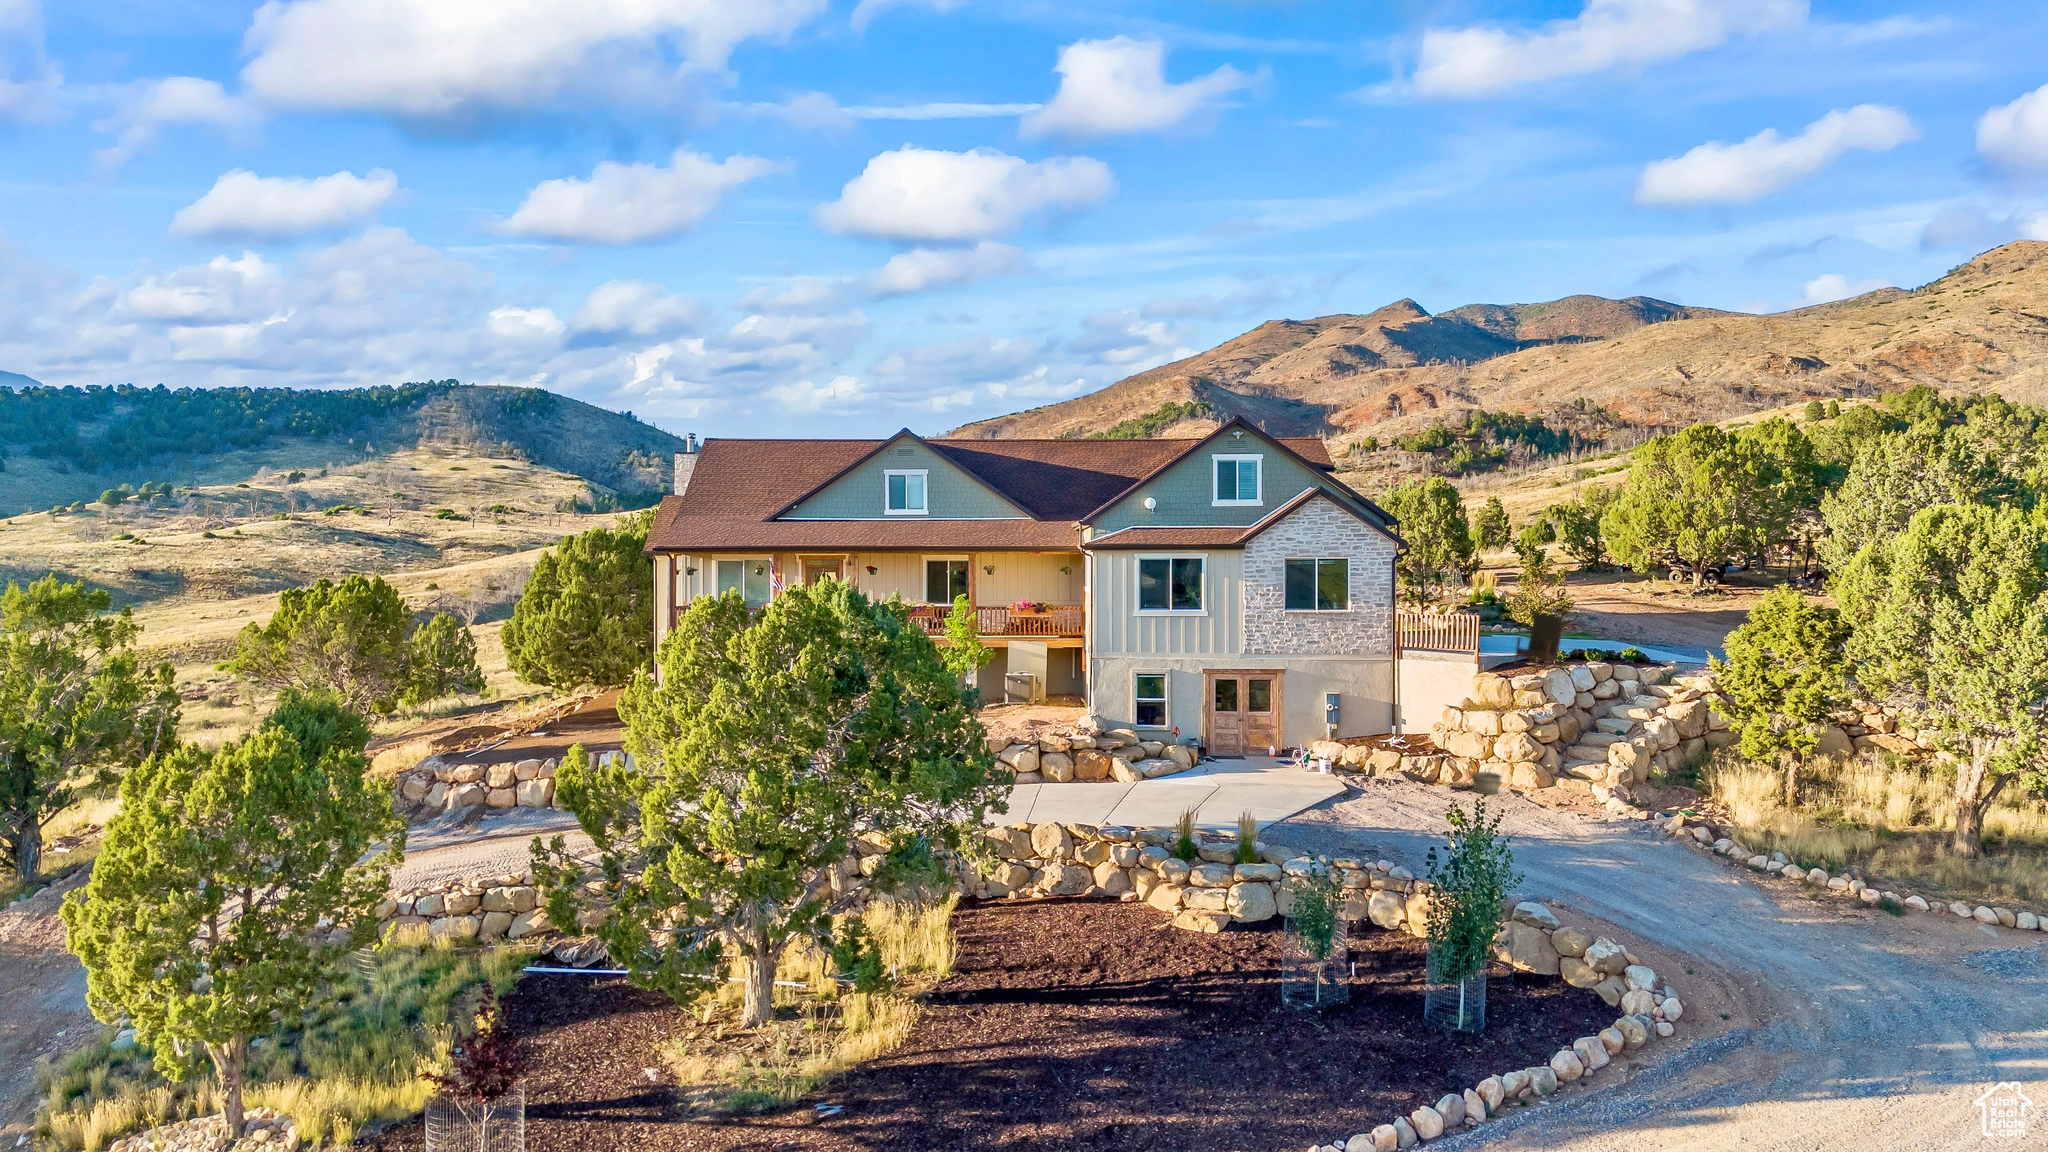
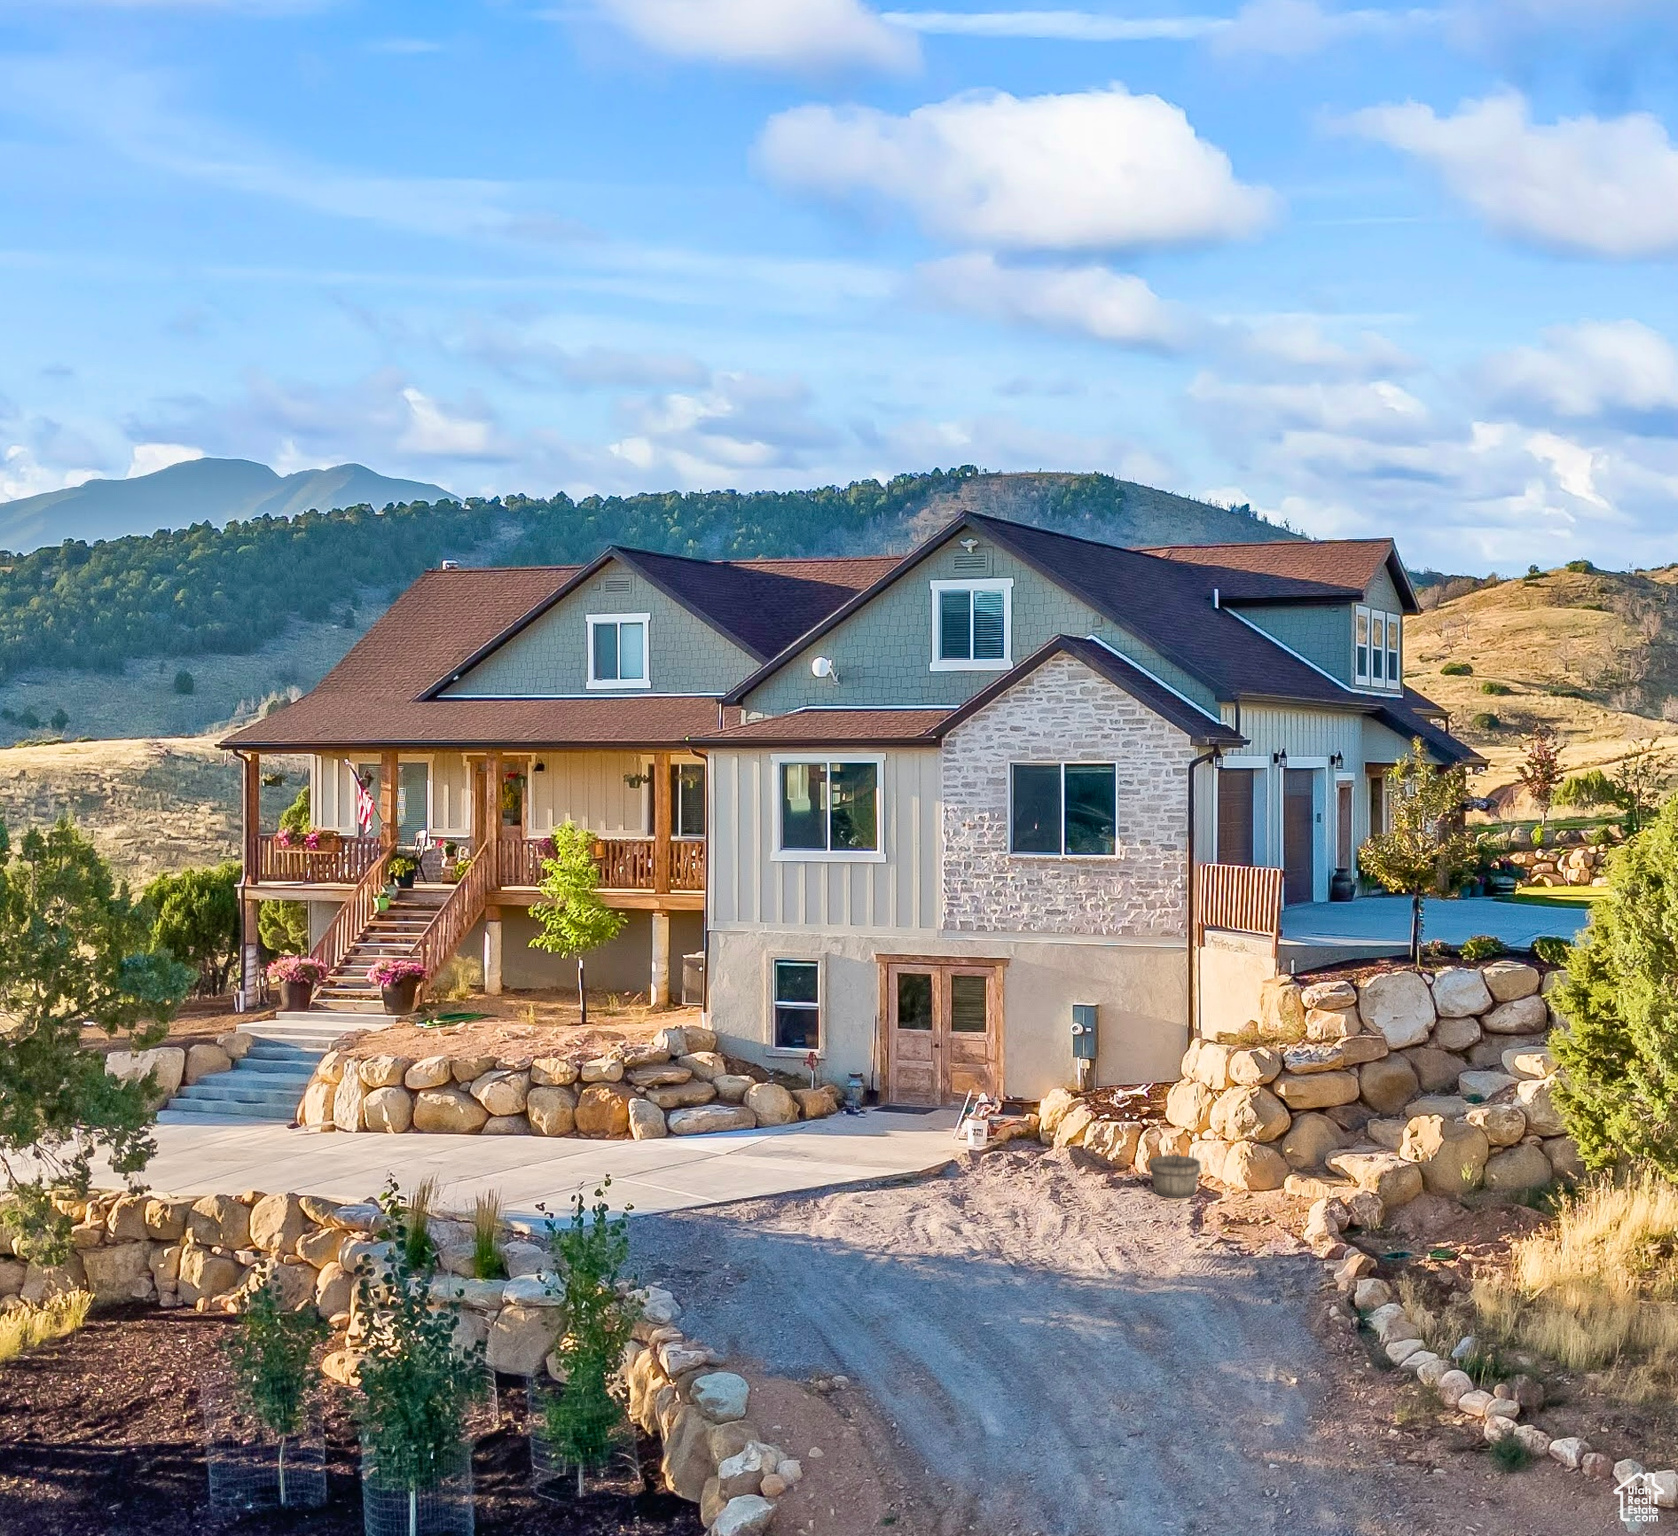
lounge chair: present [1515,614,1562,668] -> none [1338,865,1428,971]

